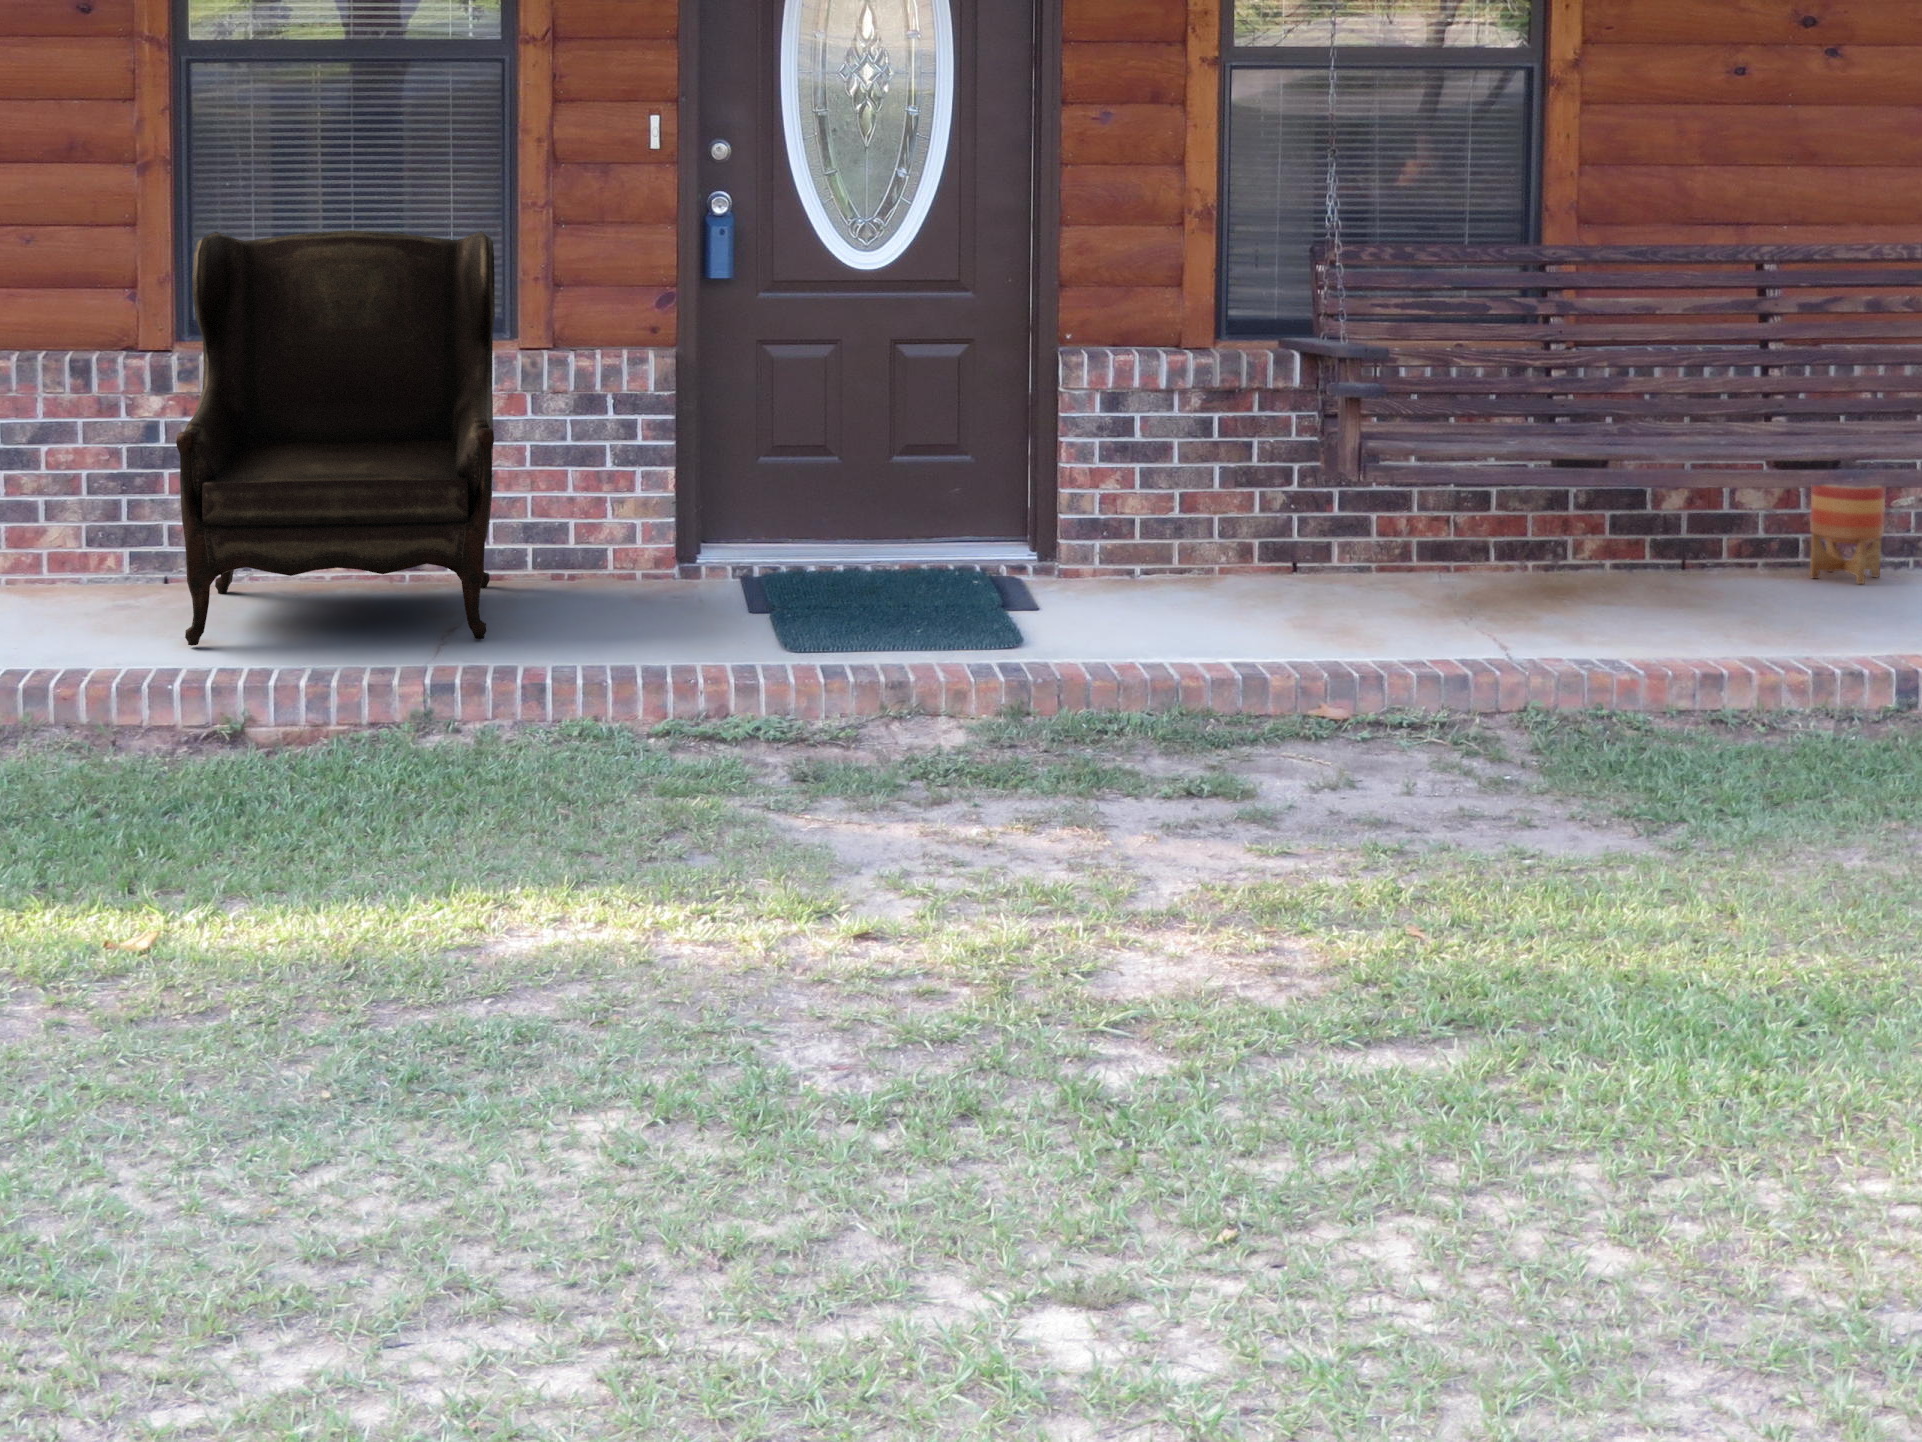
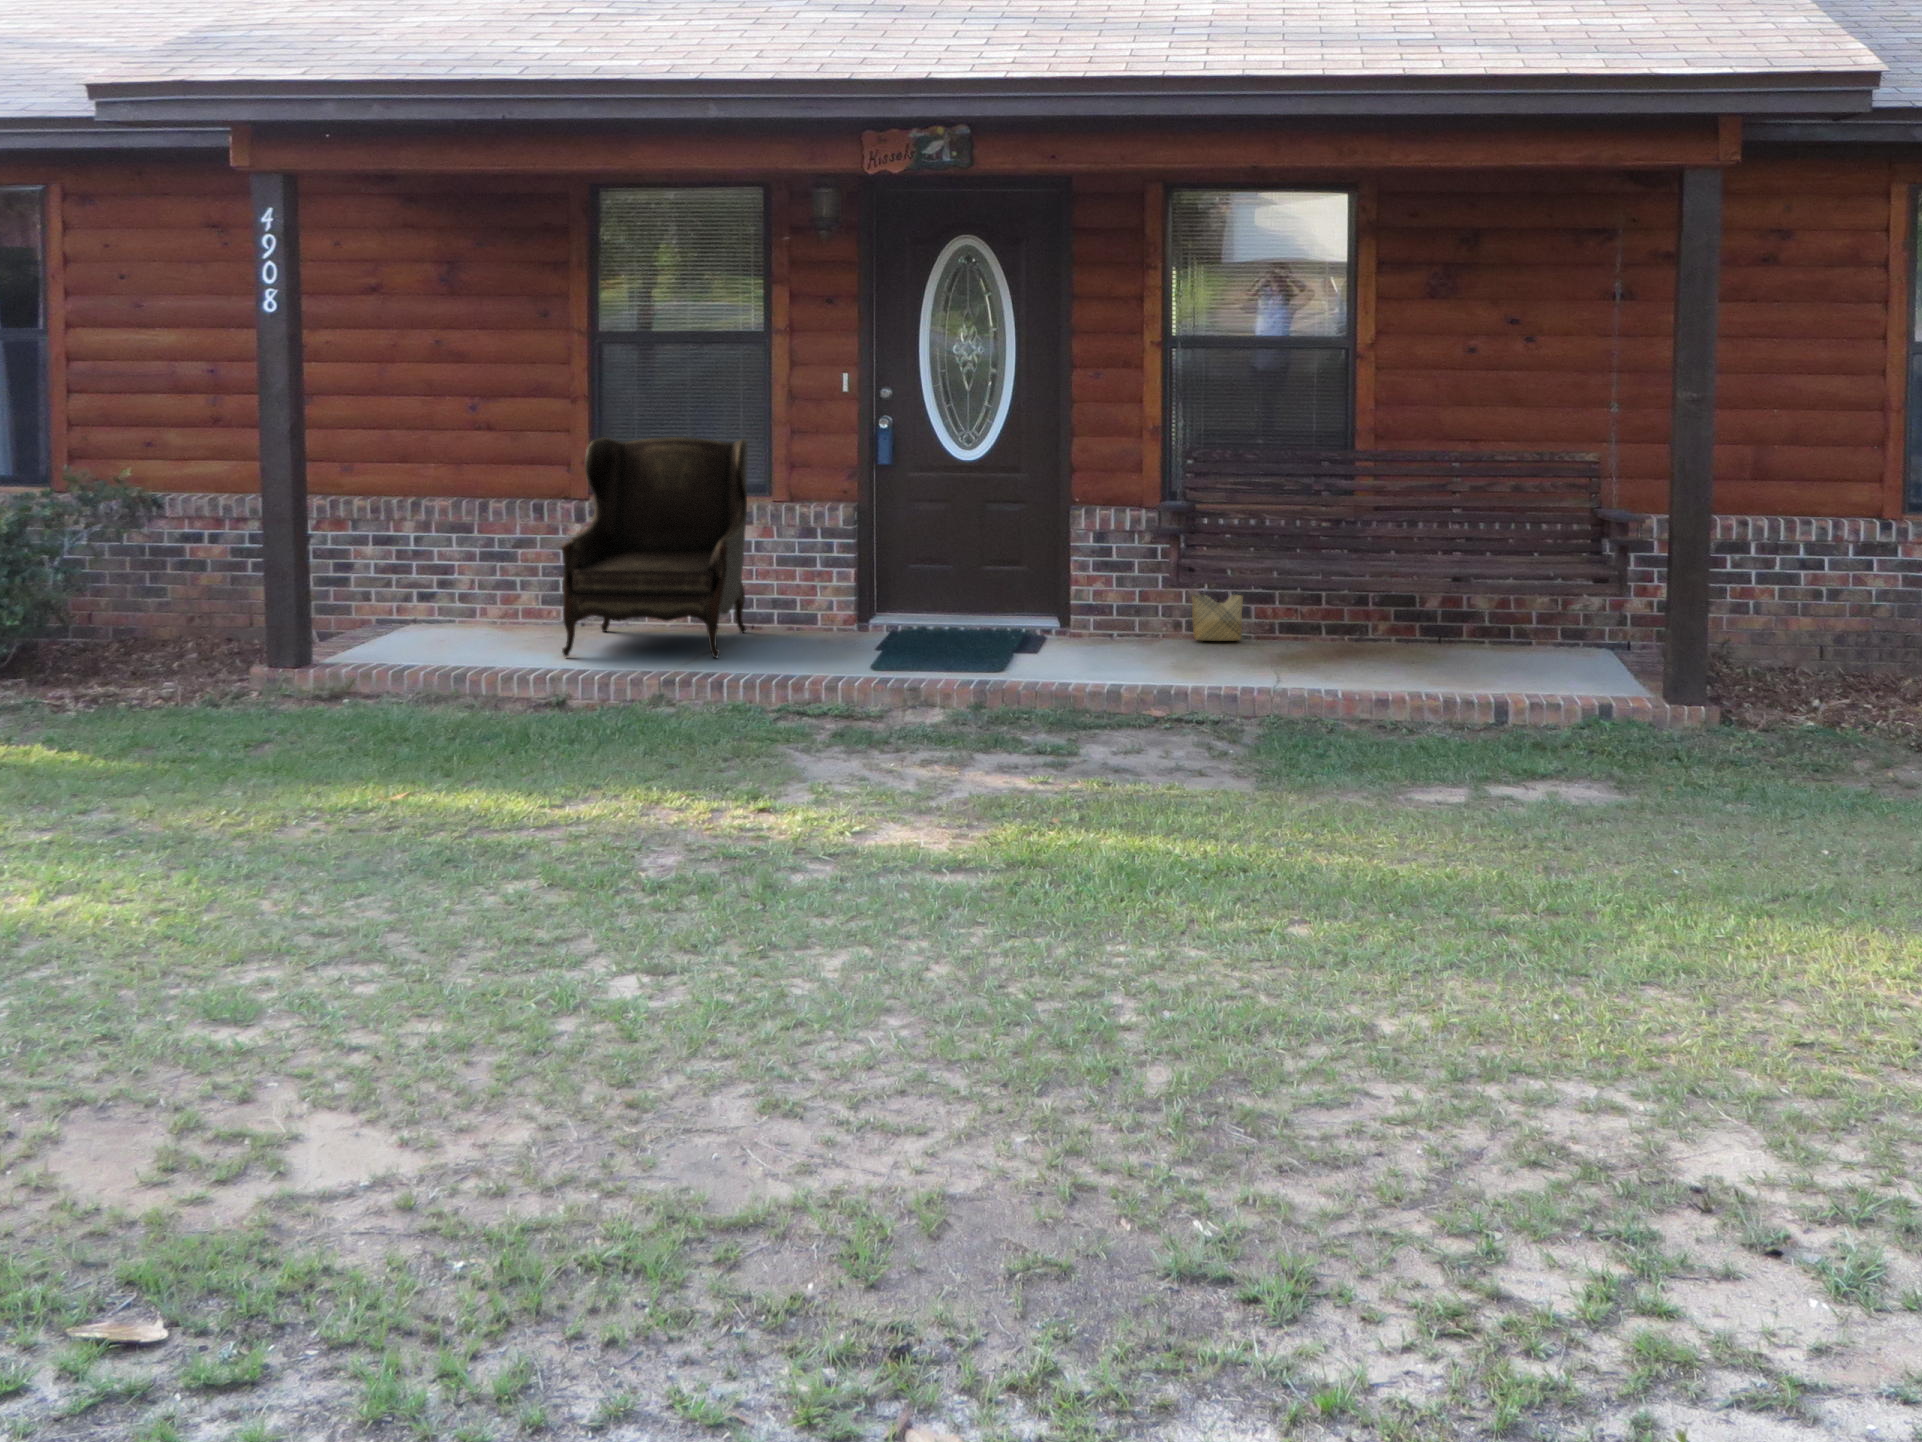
woven basket: none [1282,449,1369,577] -> present [1191,593,1243,641]
planter: present [1810,485,1885,584] -> none [1508,590,1552,654]

